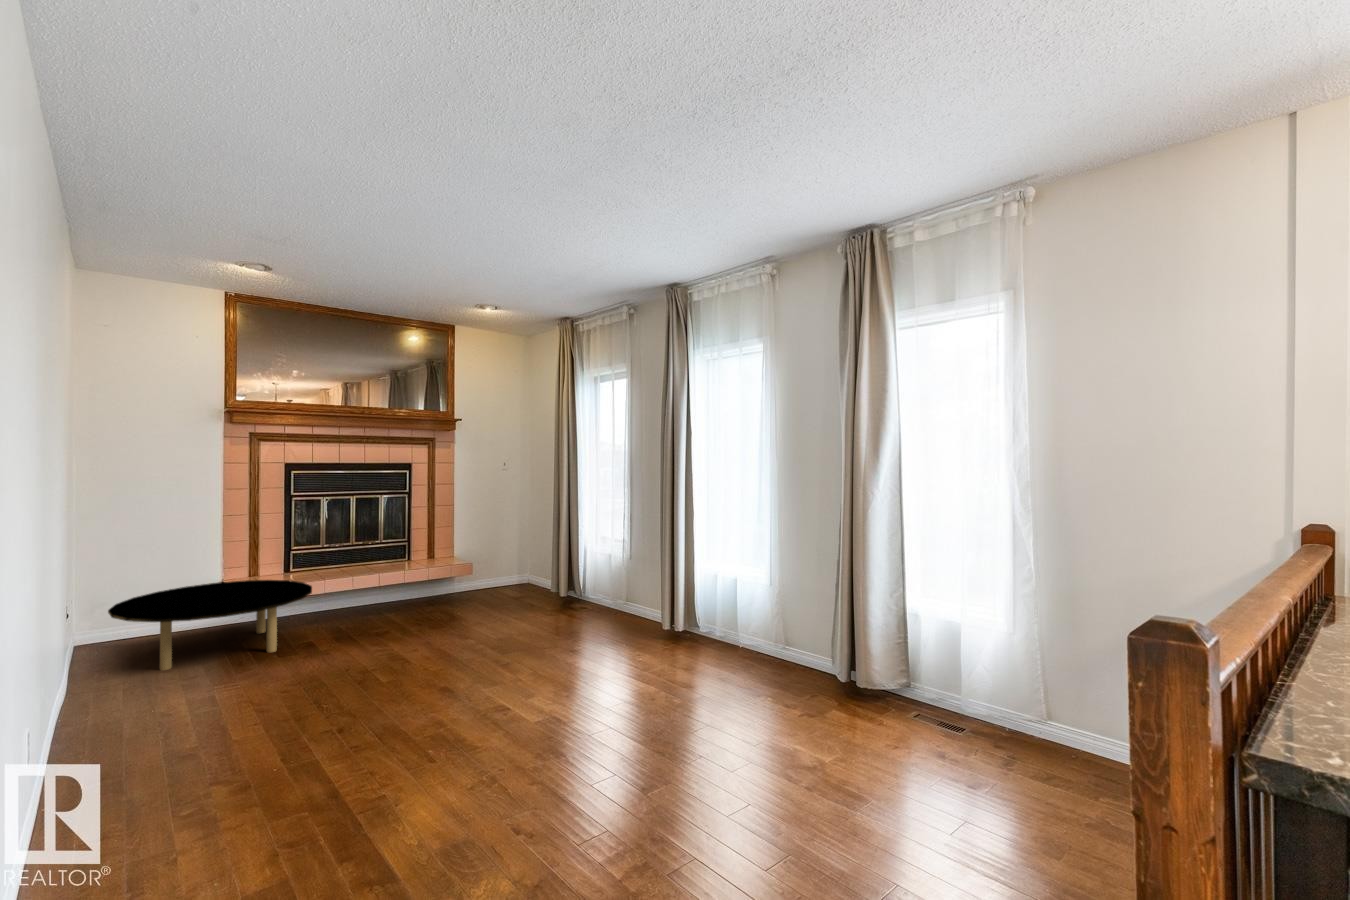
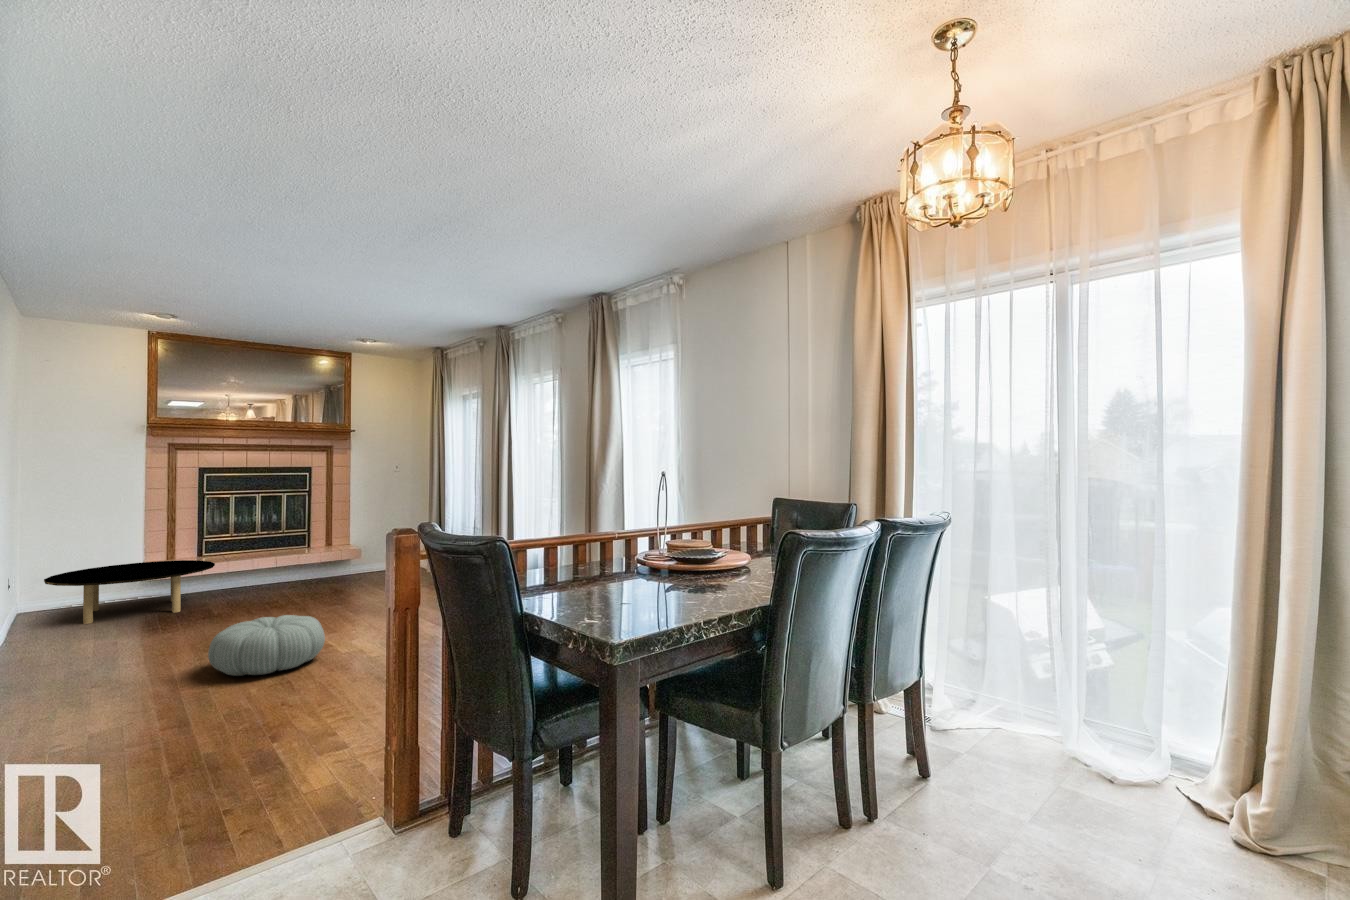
pouf: none [379,684,528,788] -> present [208,615,325,676]

